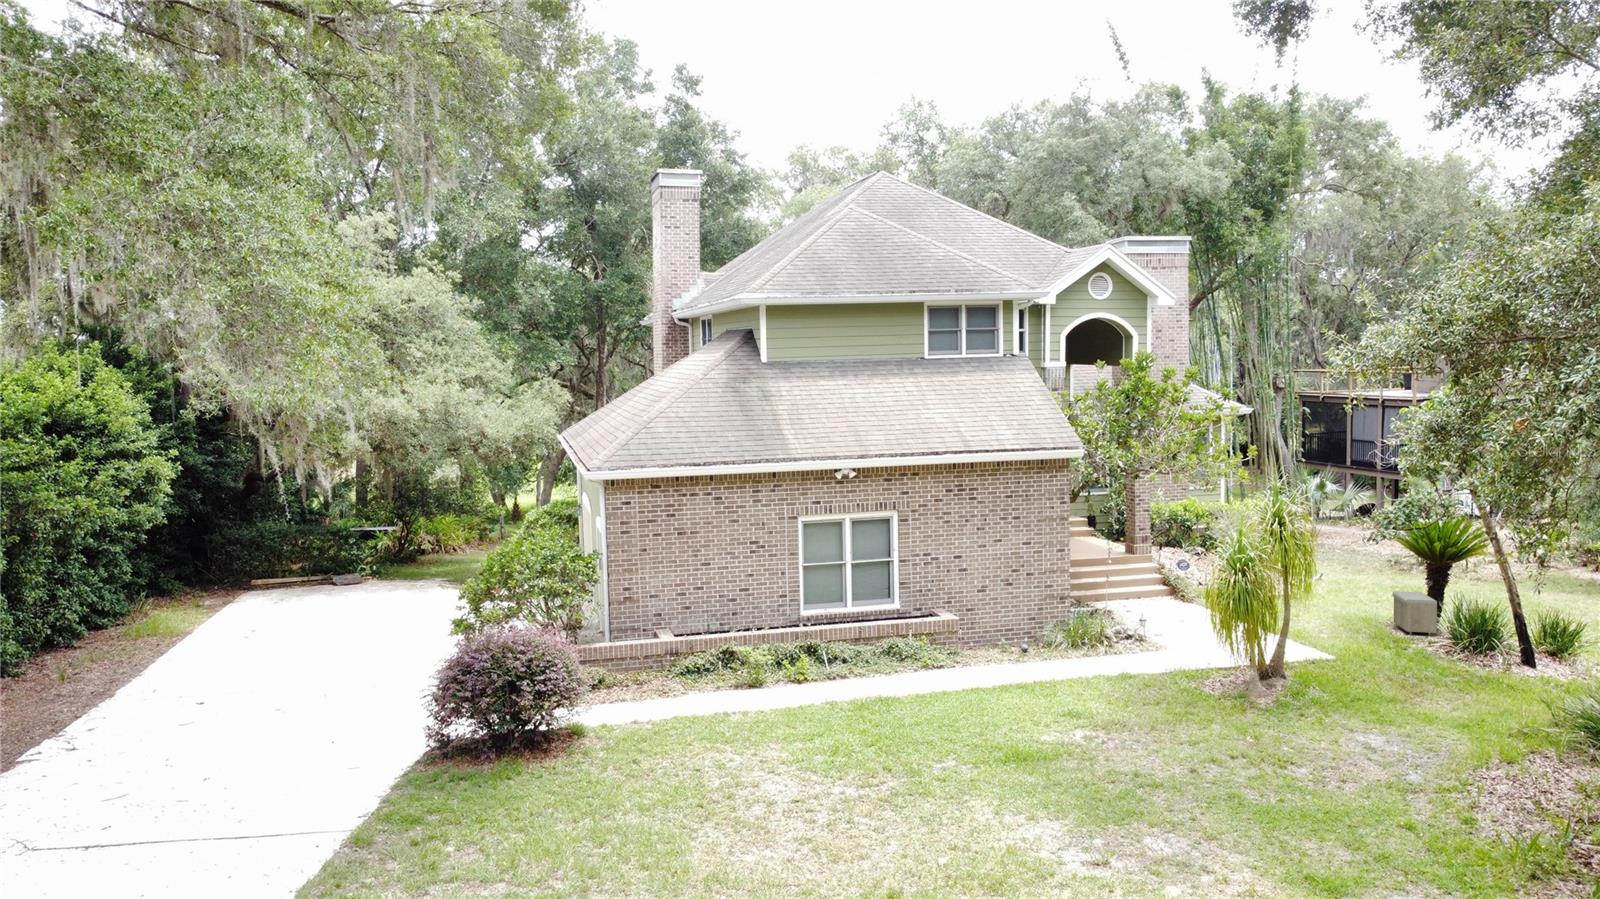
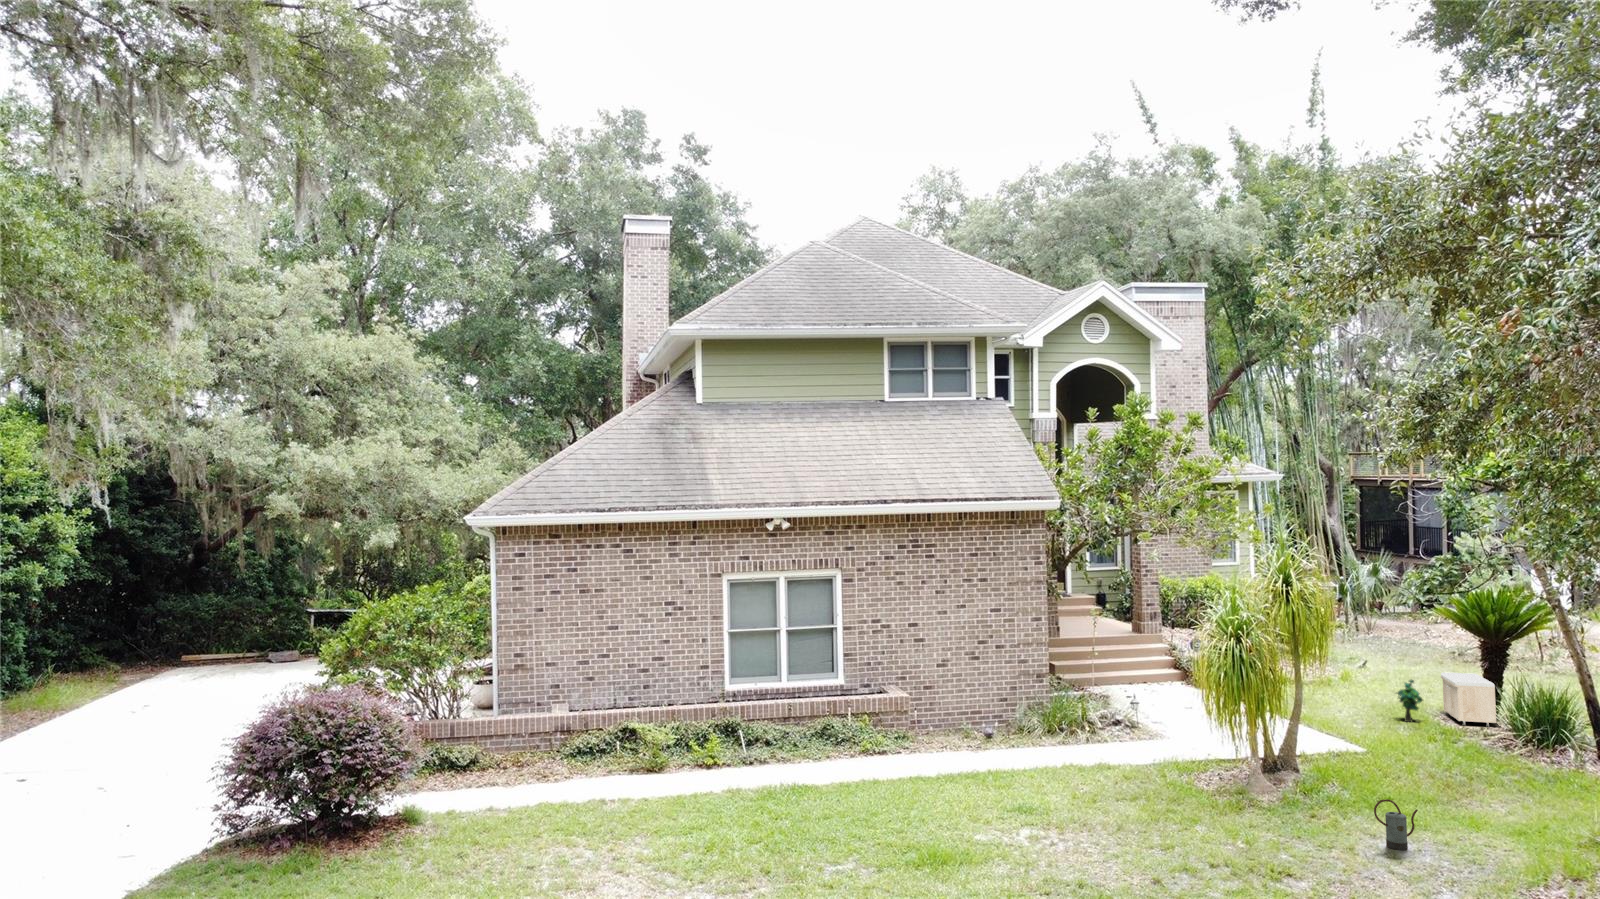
decorative plant: none [1355,598,1379,633] -> present [1397,680,1423,722]
watering can: none [1356,699,1389,736] -> present [1374,799,1418,850]

